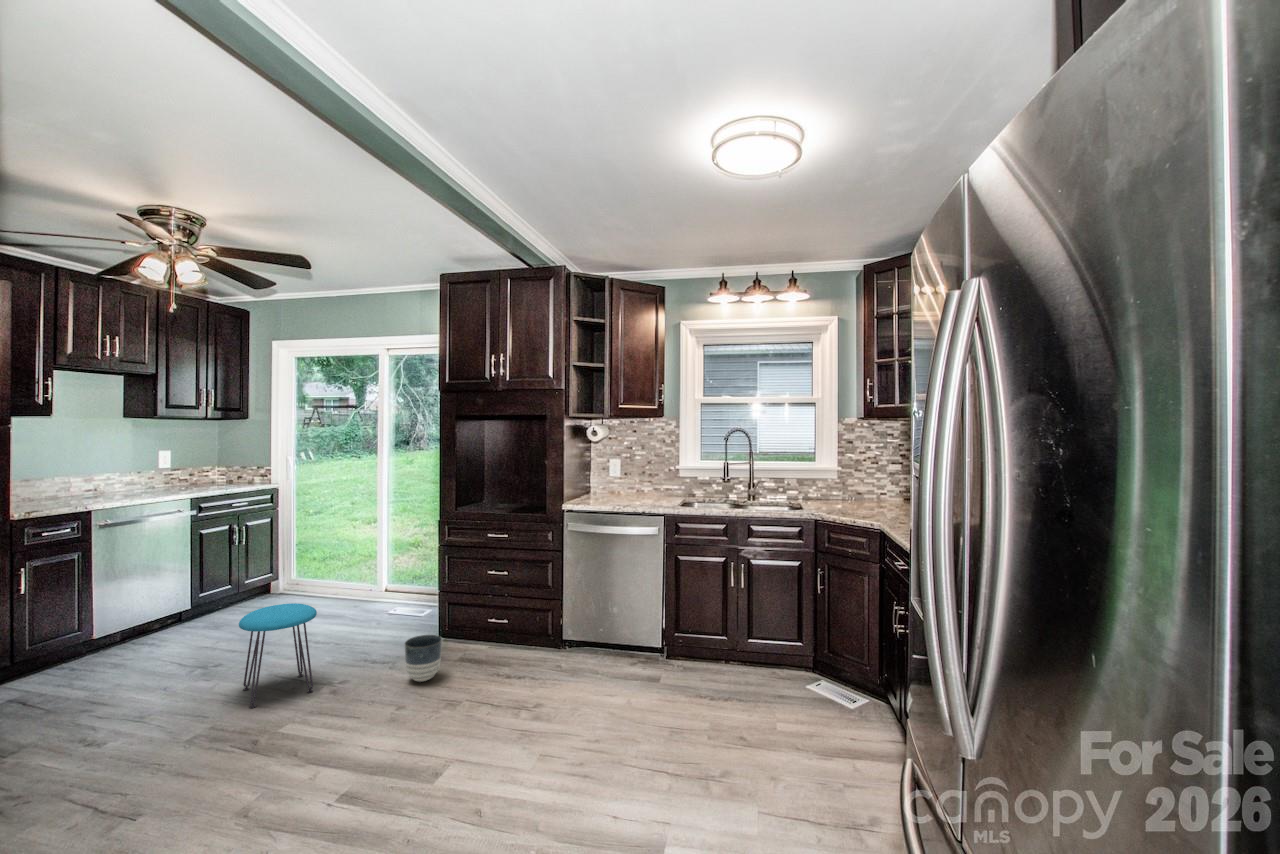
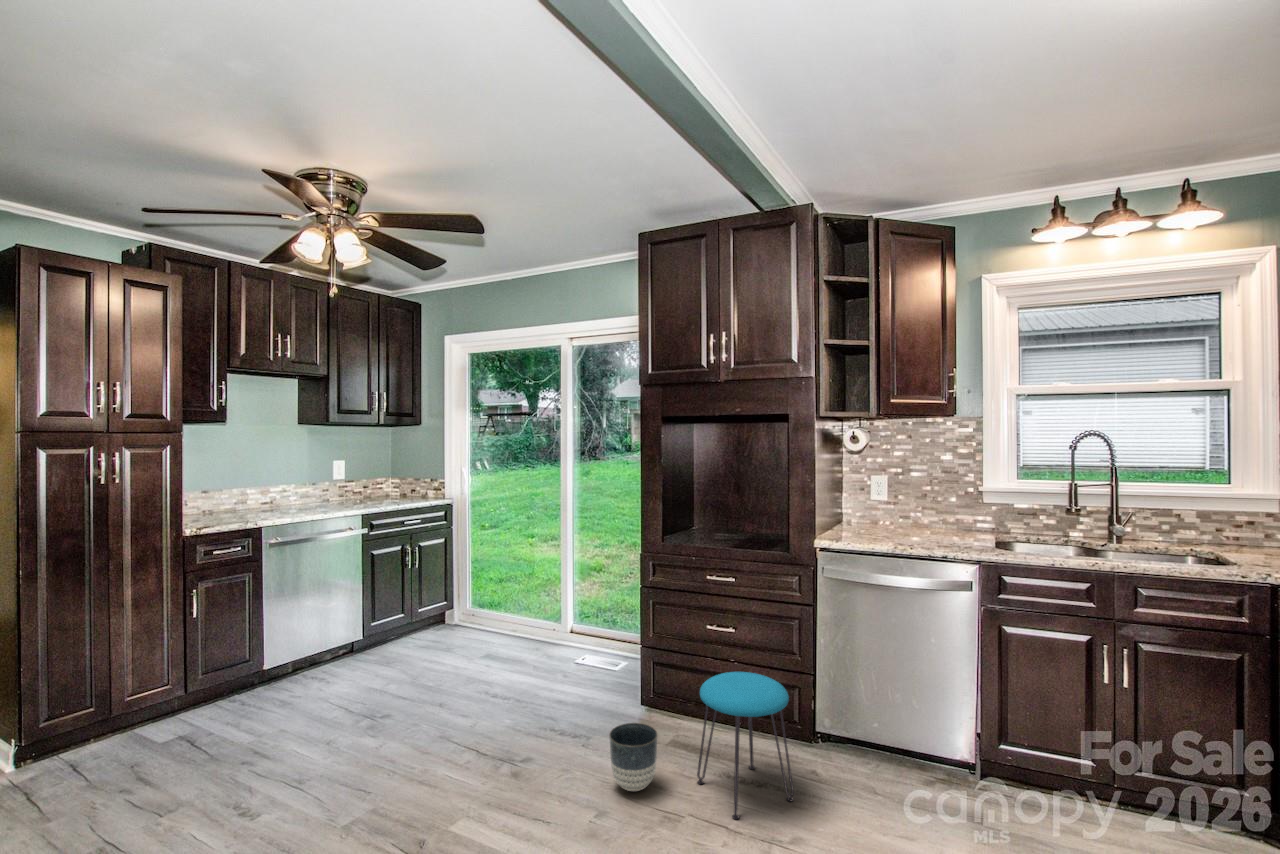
stool: present [239,603,317,708] -> present [697,672,794,819]

